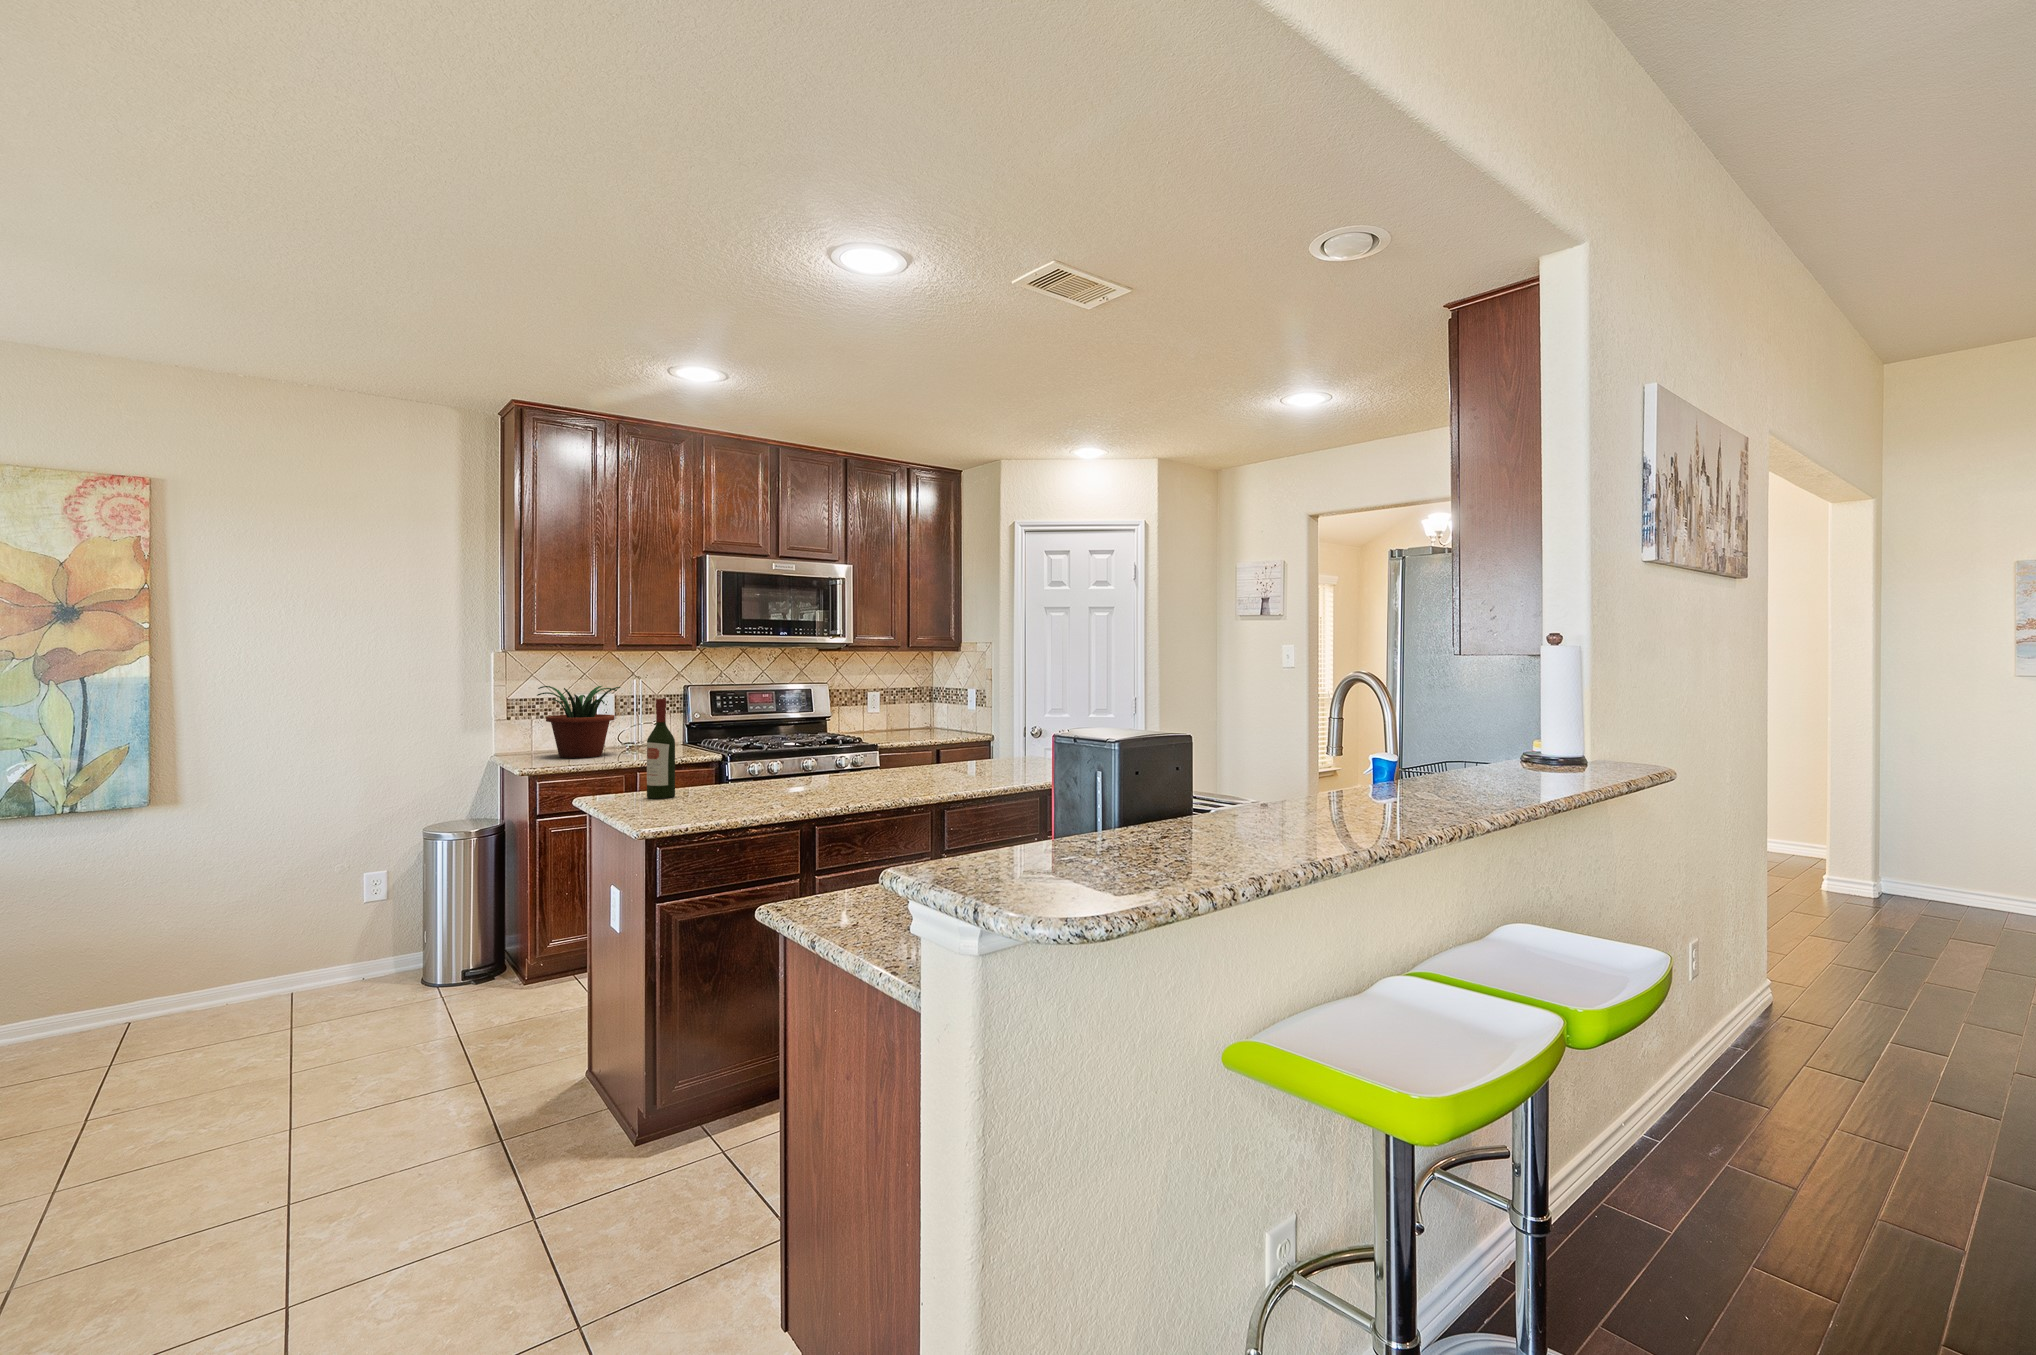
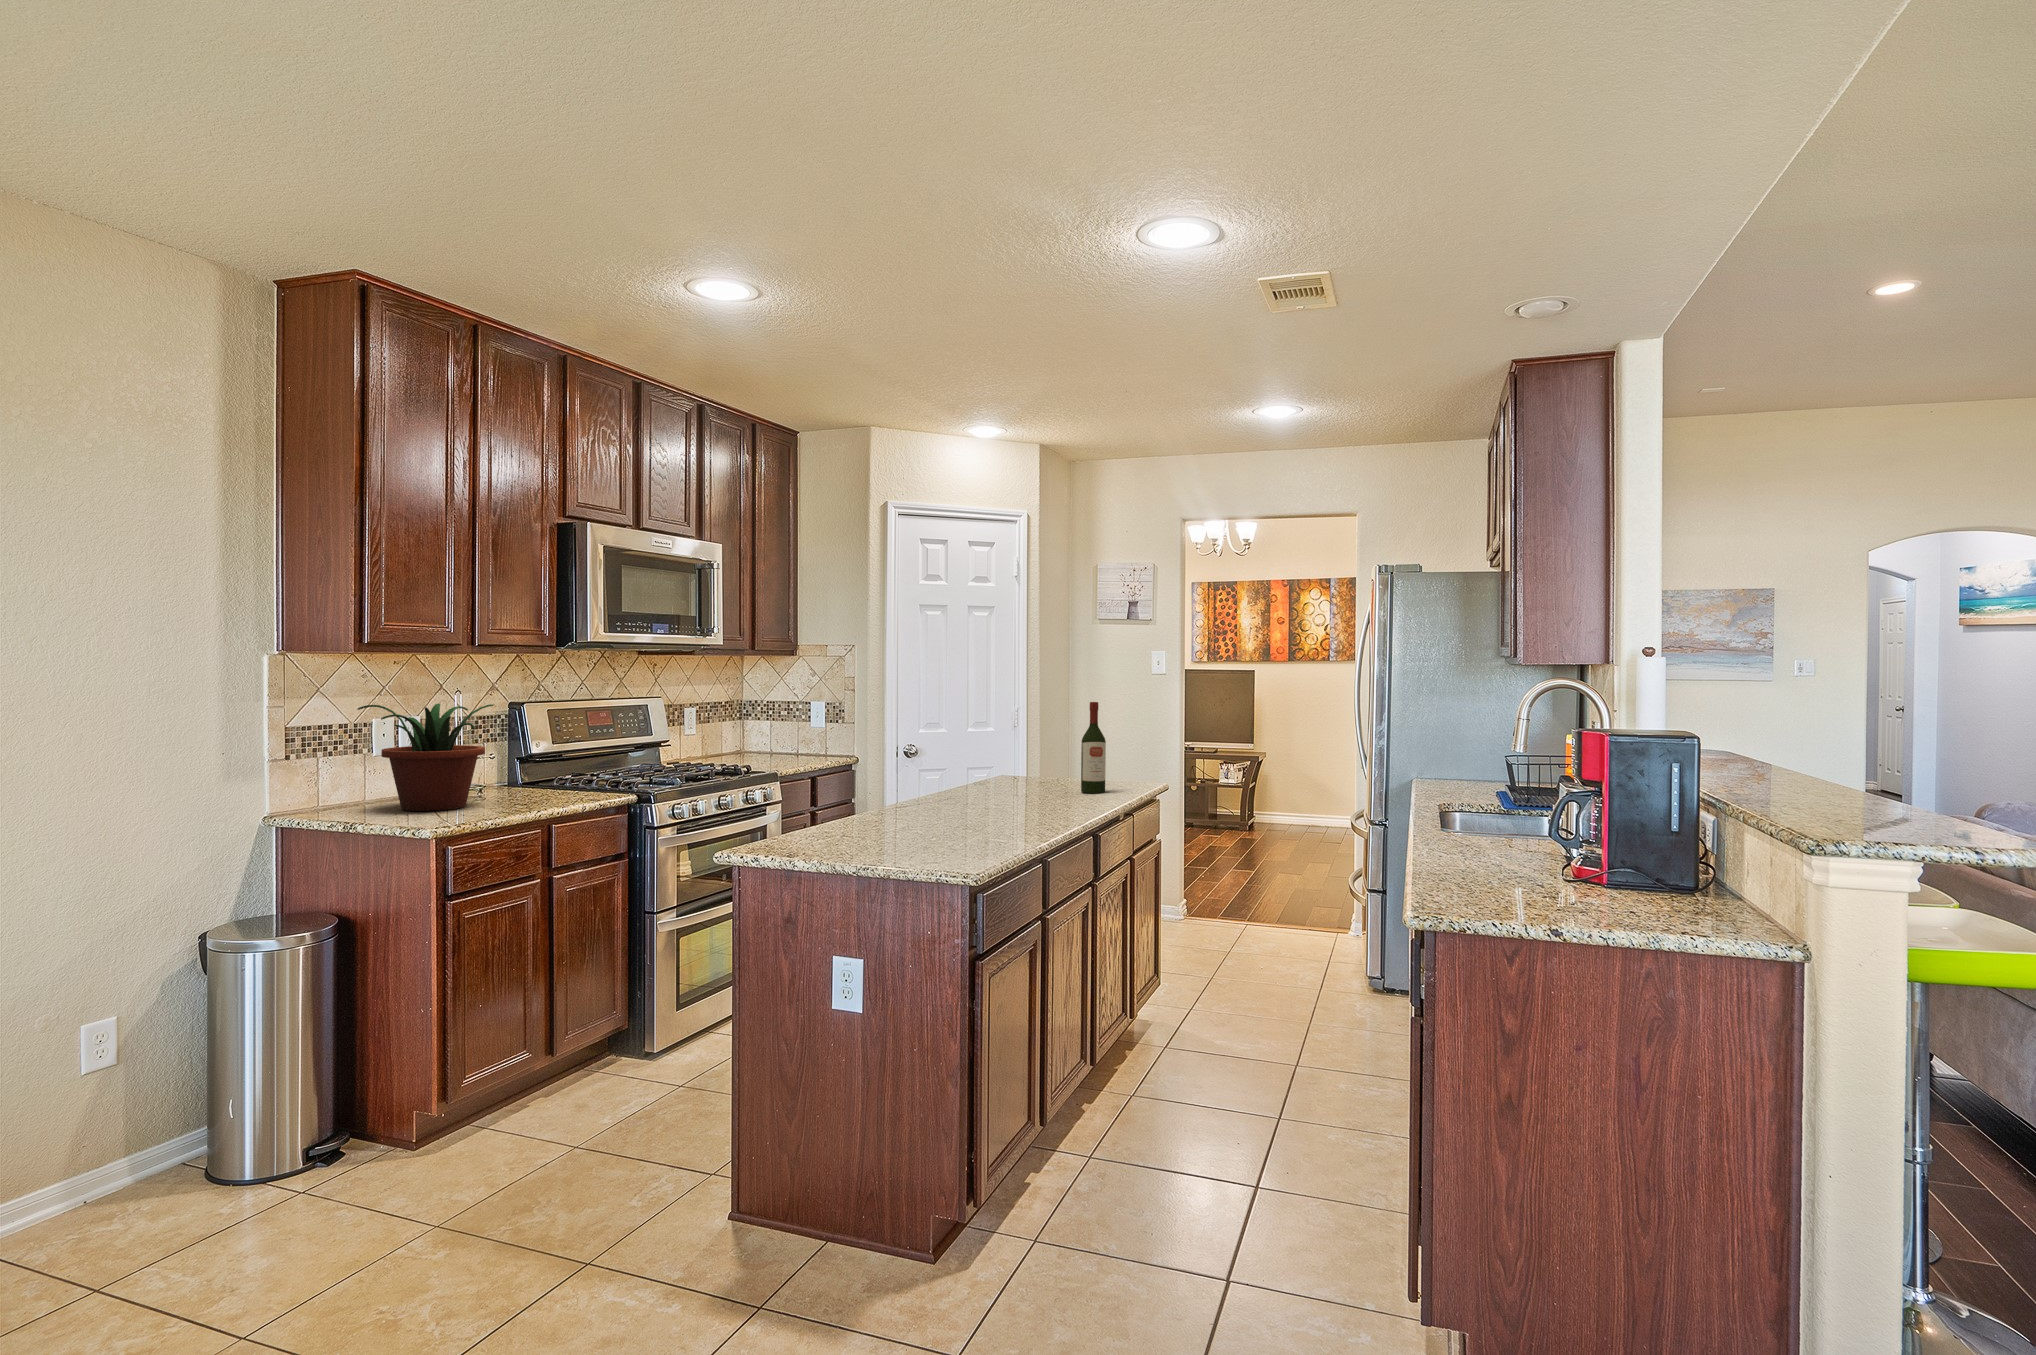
wine bottle: present [647,699,675,799] -> present [1081,702,1106,793]

